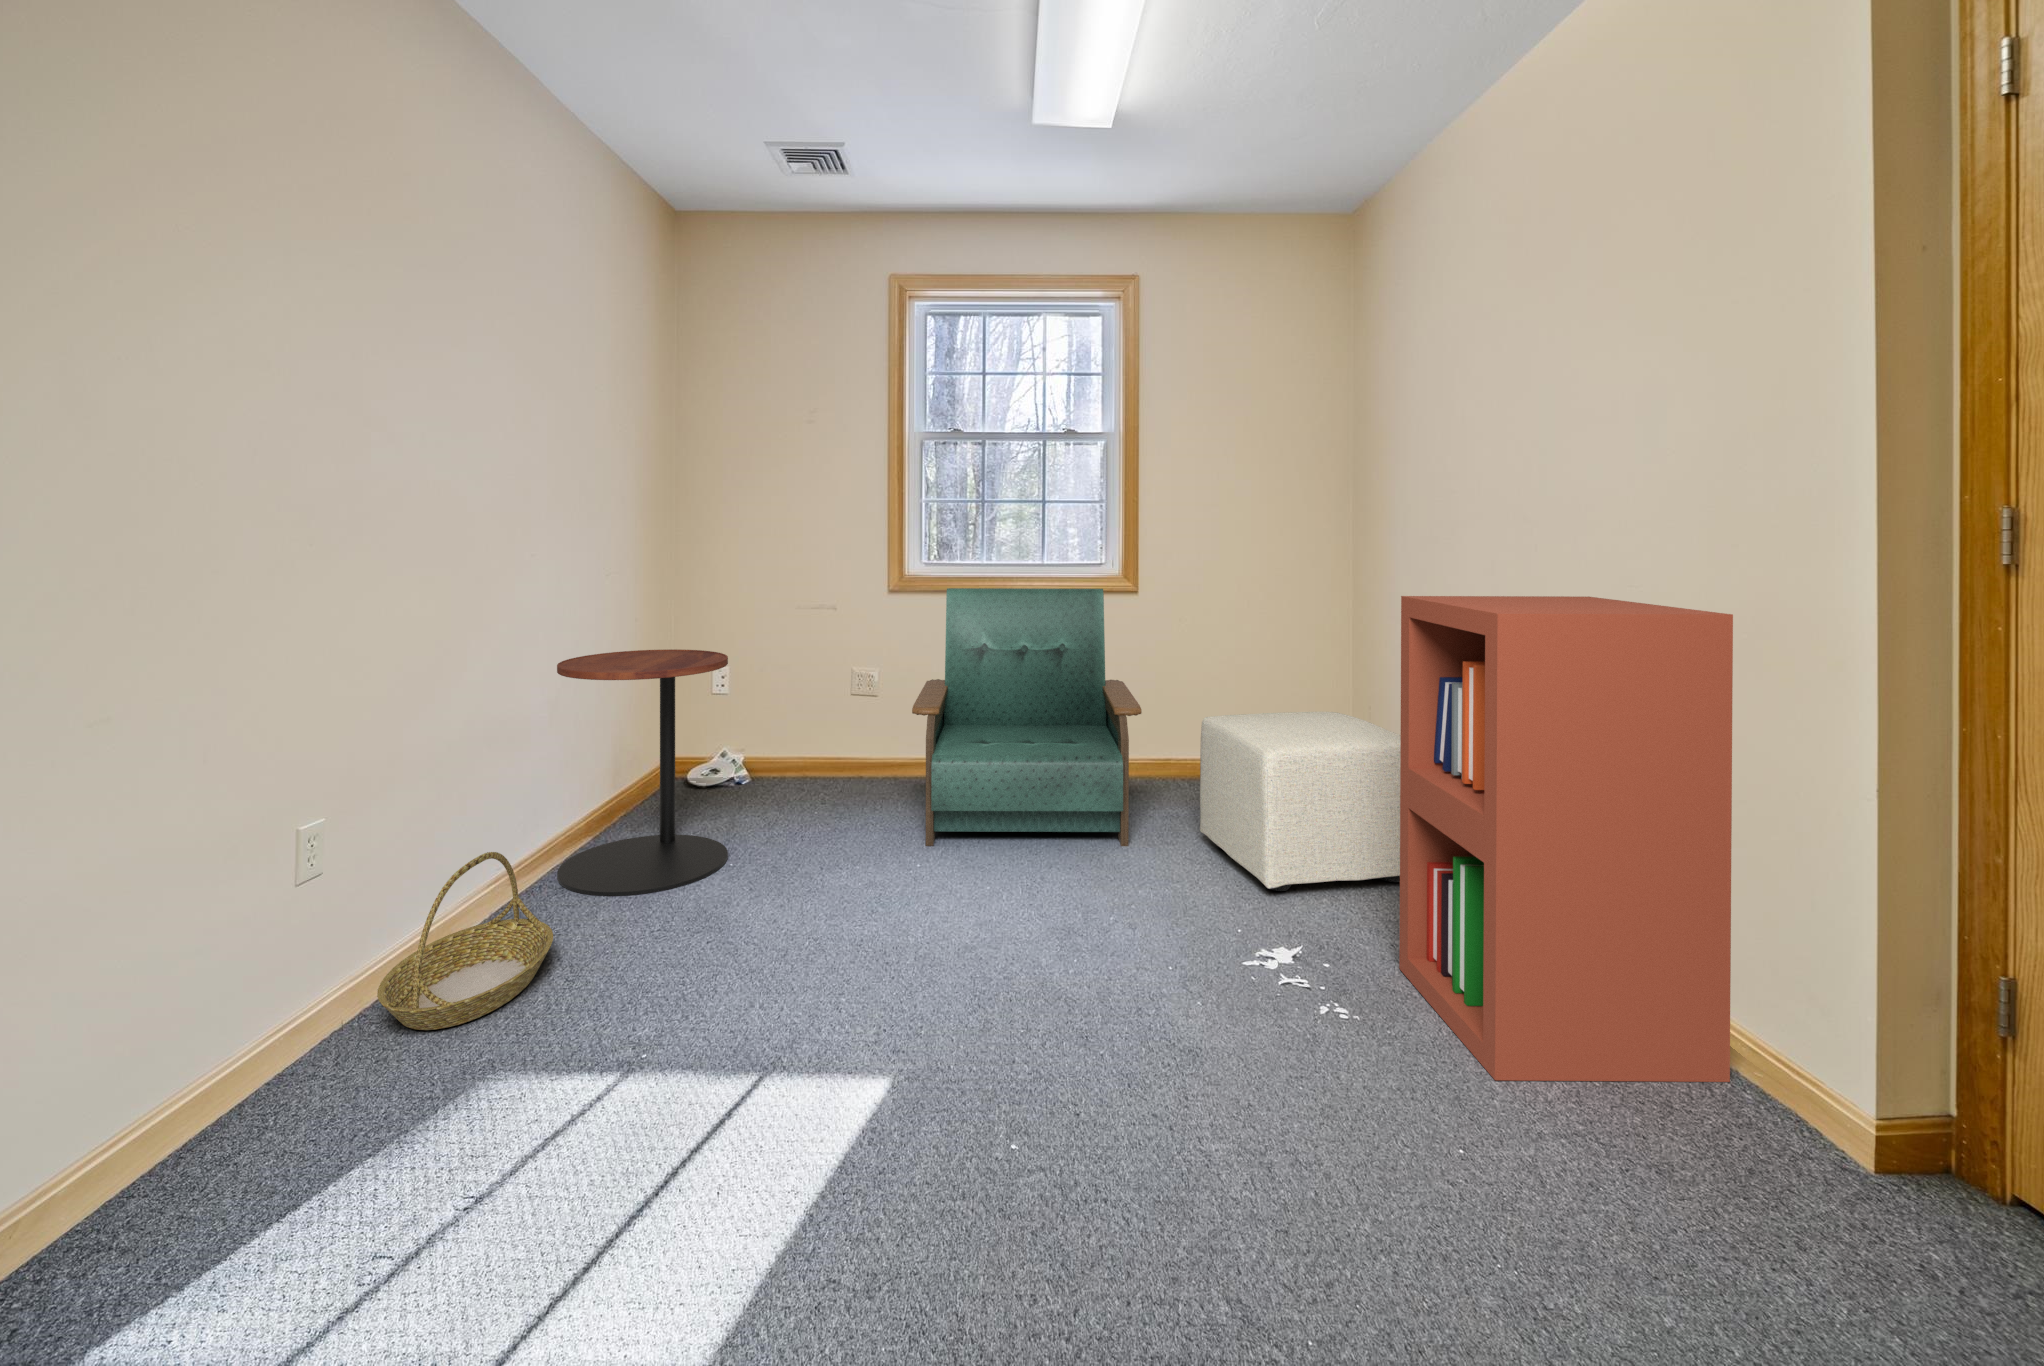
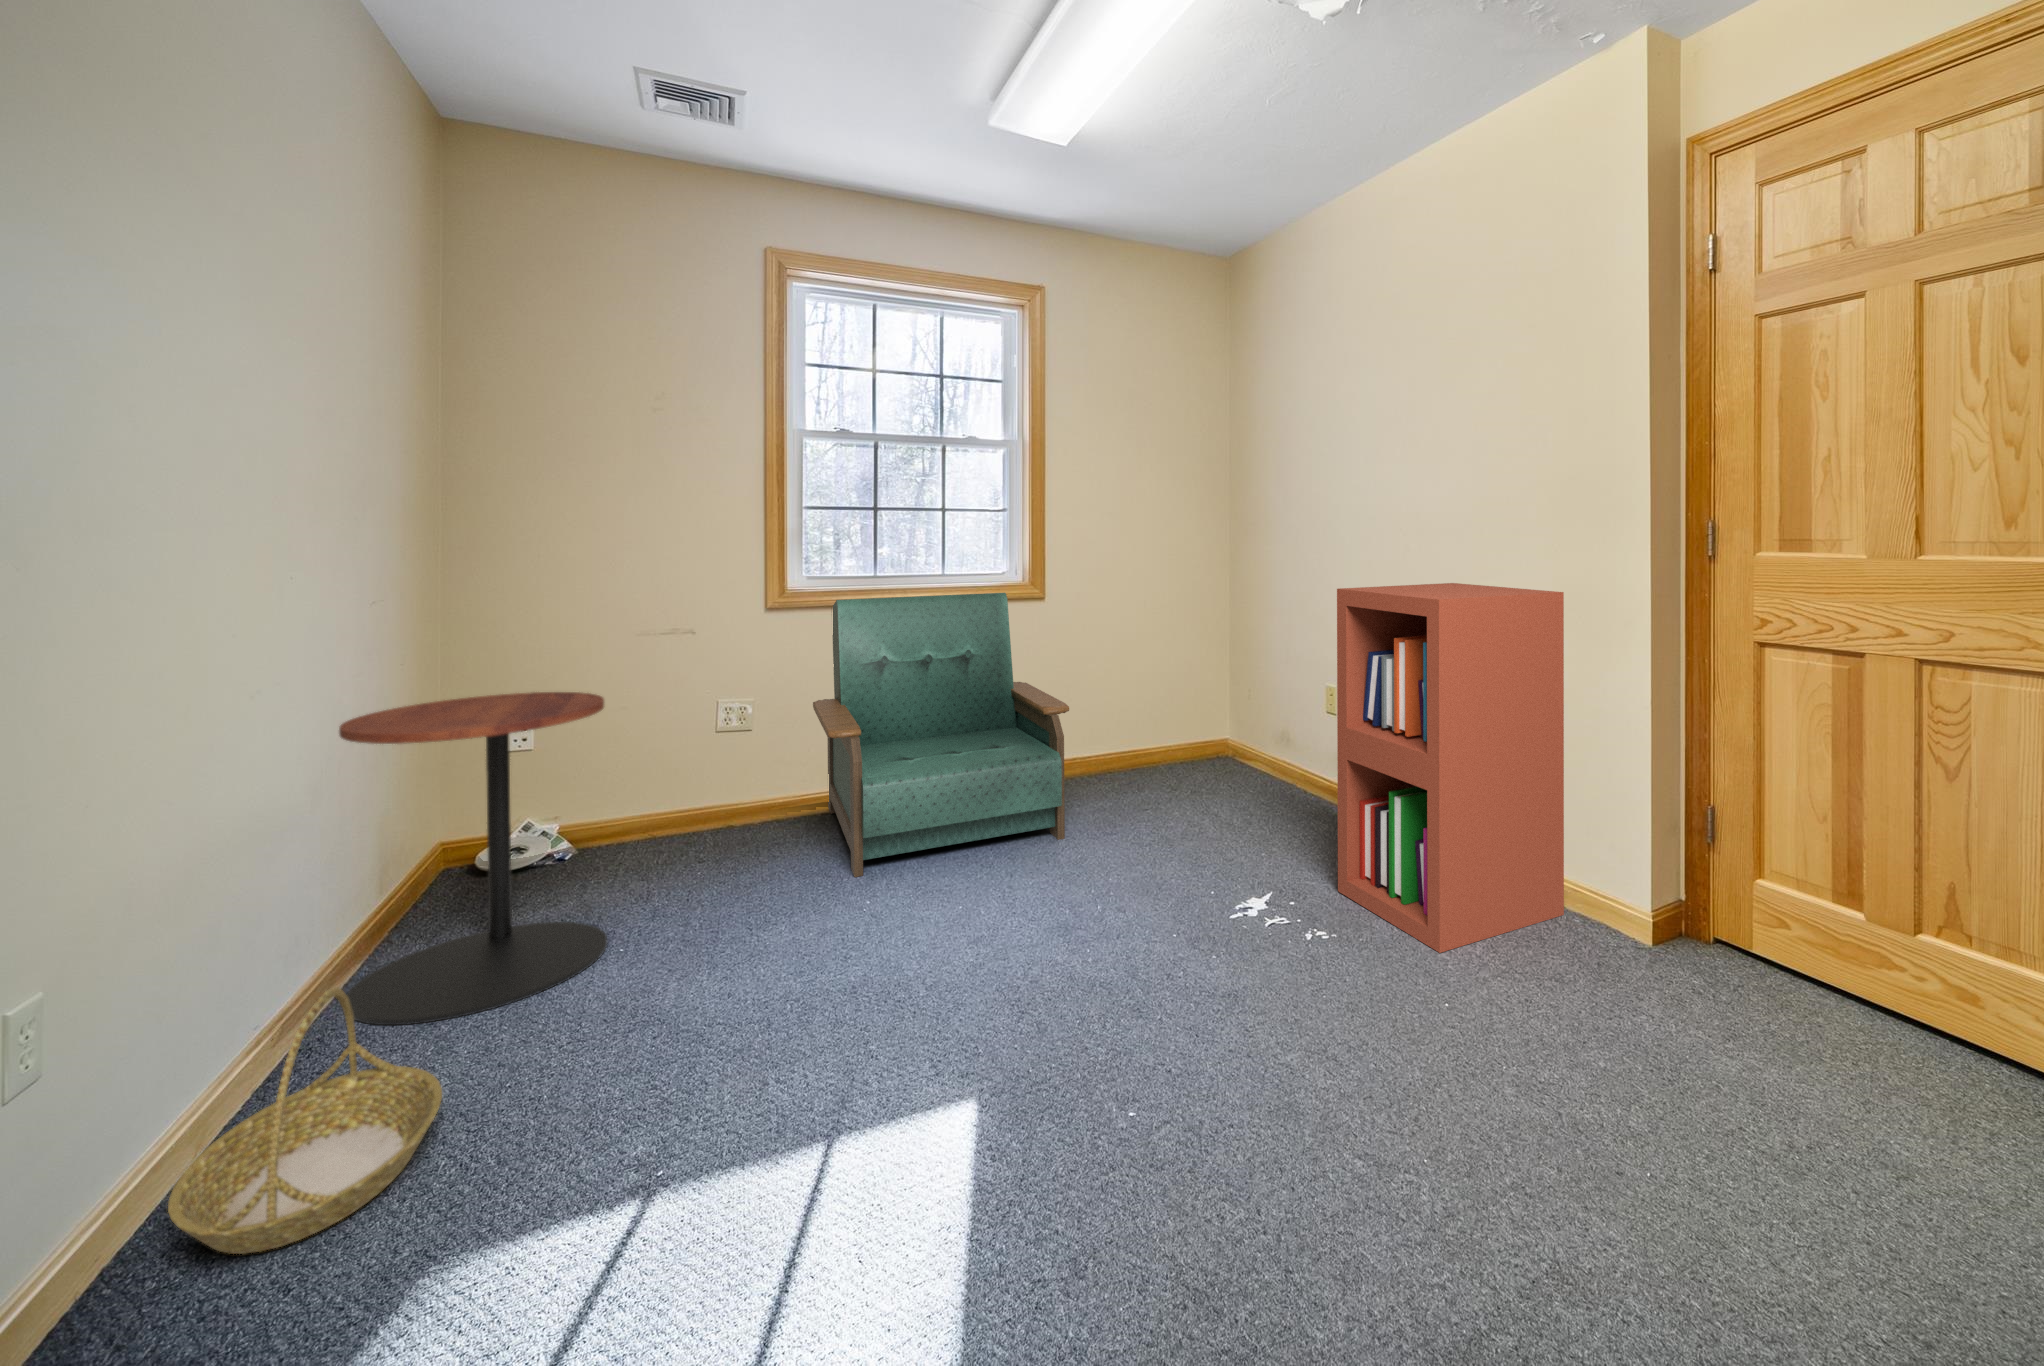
ottoman: present [1200,712,1401,891] -> none [1127,691,1321,852]

